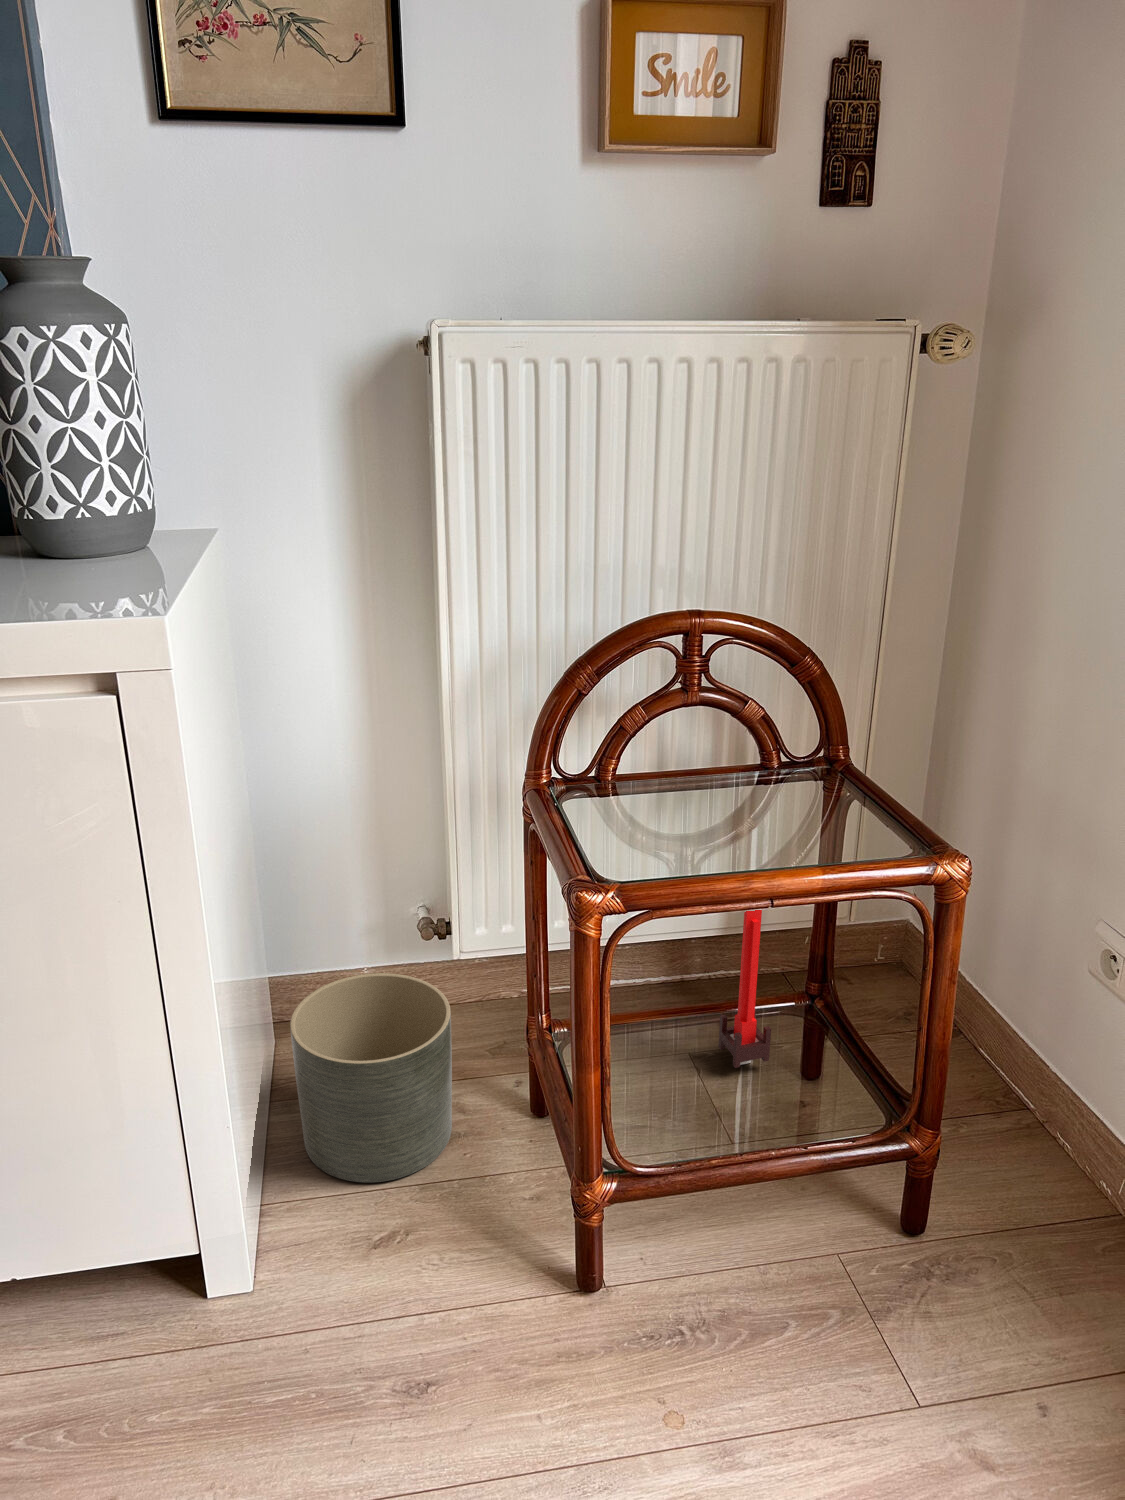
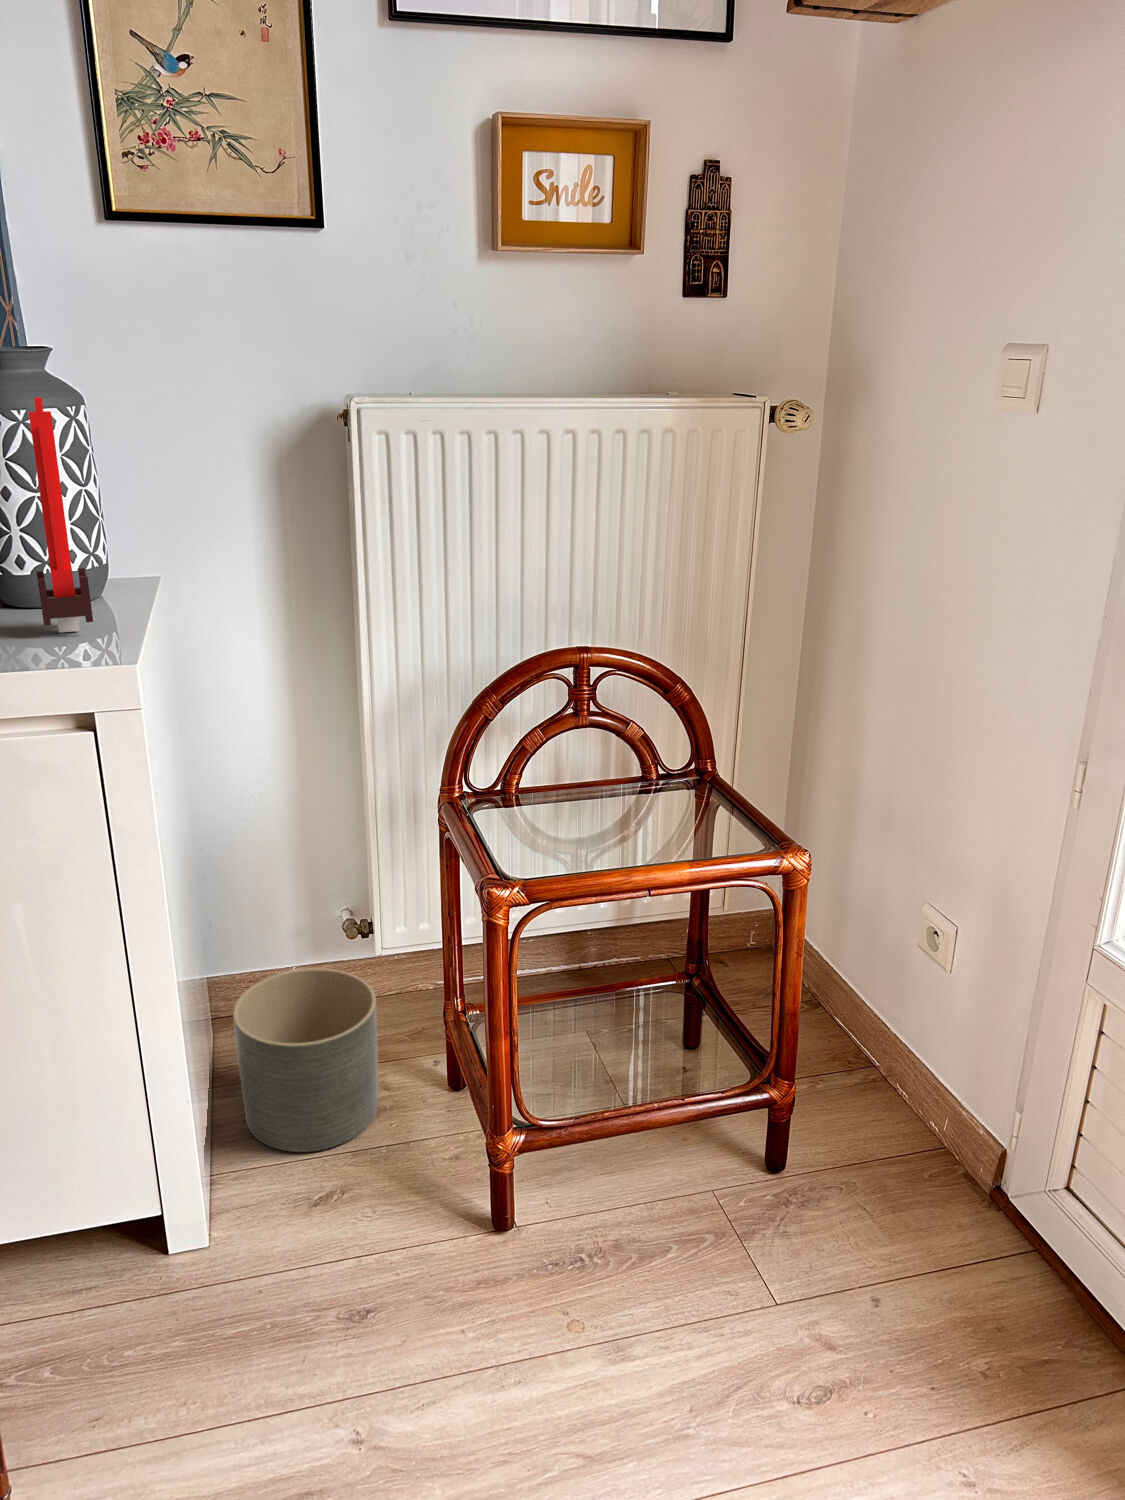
candle: present [718,910,771,1068] -> present [29,397,93,632]

